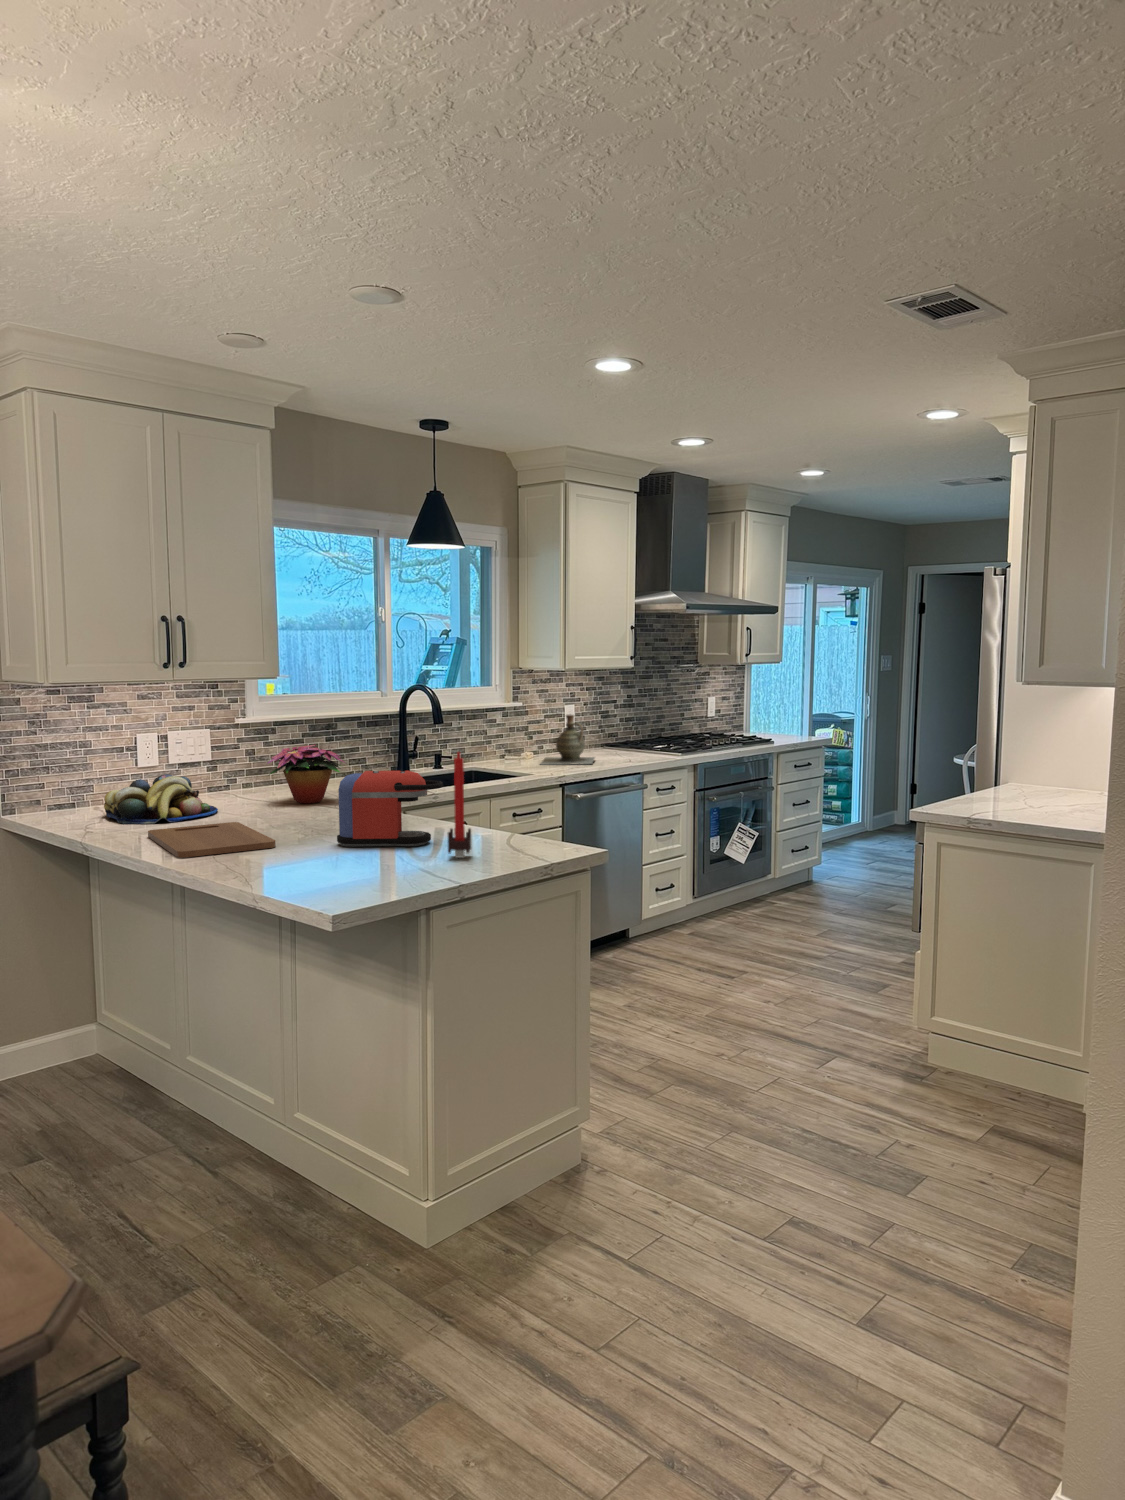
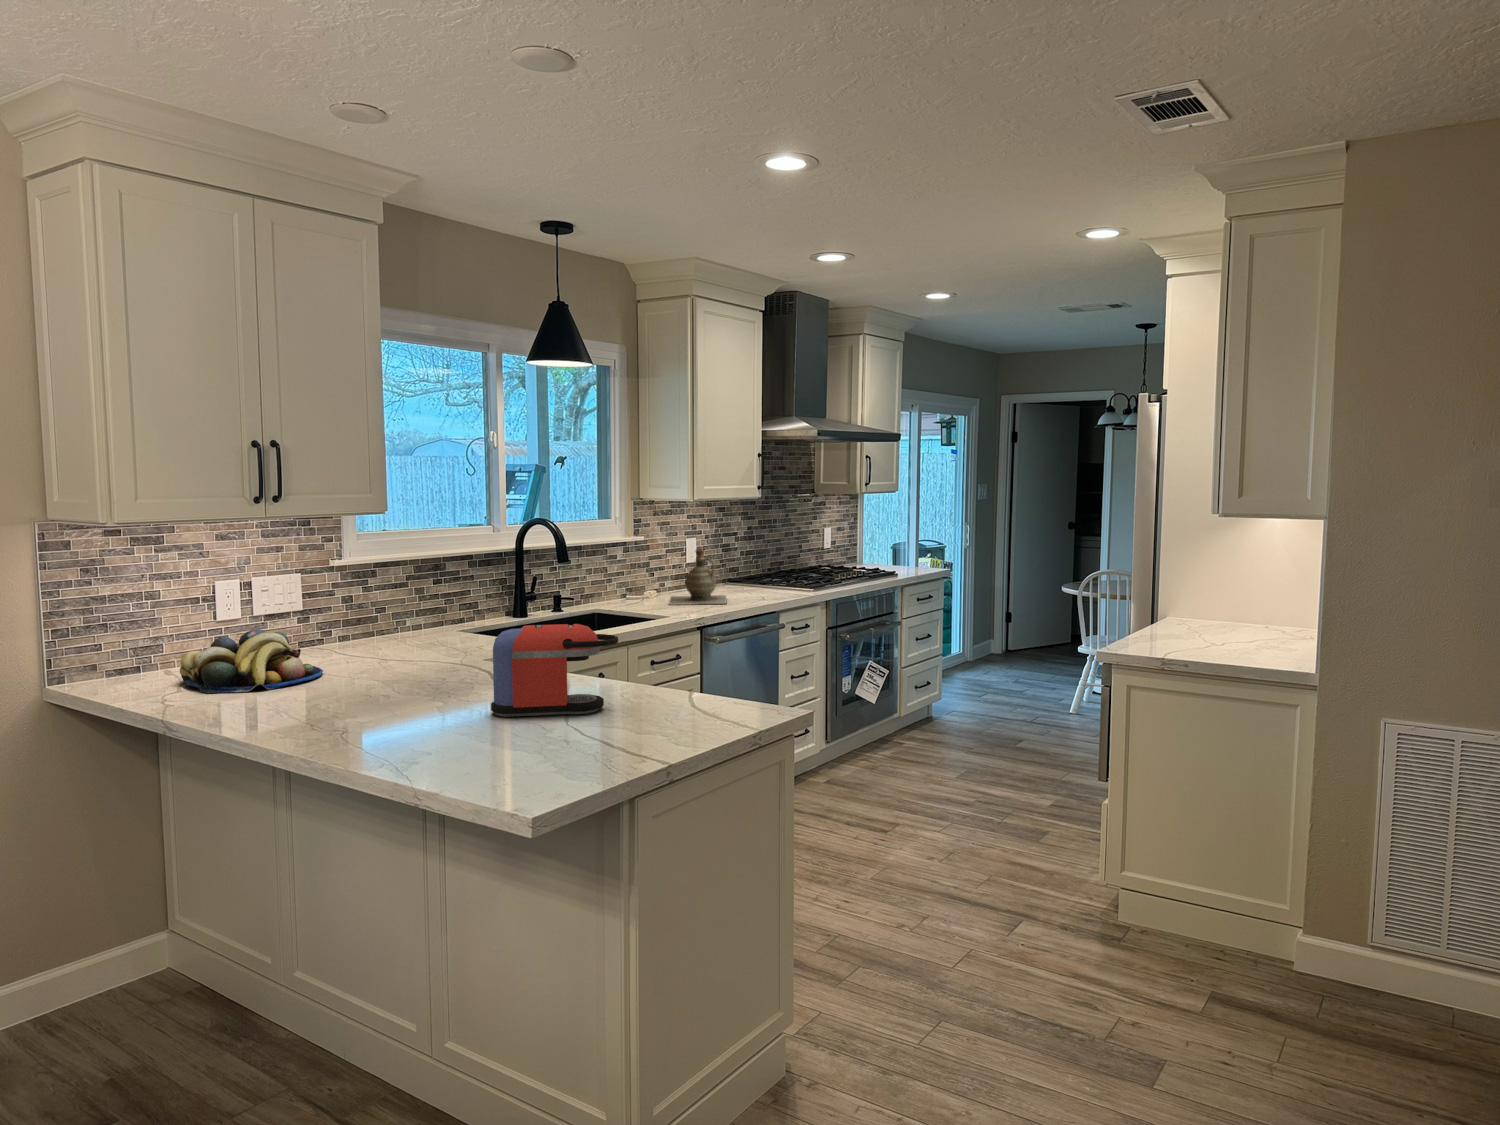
flower arrangement: present [268,745,345,803] -> none [376,590,480,660]
candle: present [448,752,471,858] -> none [636,602,663,728]
cutting board: present [148,822,276,858] -> none [247,688,416,740]

